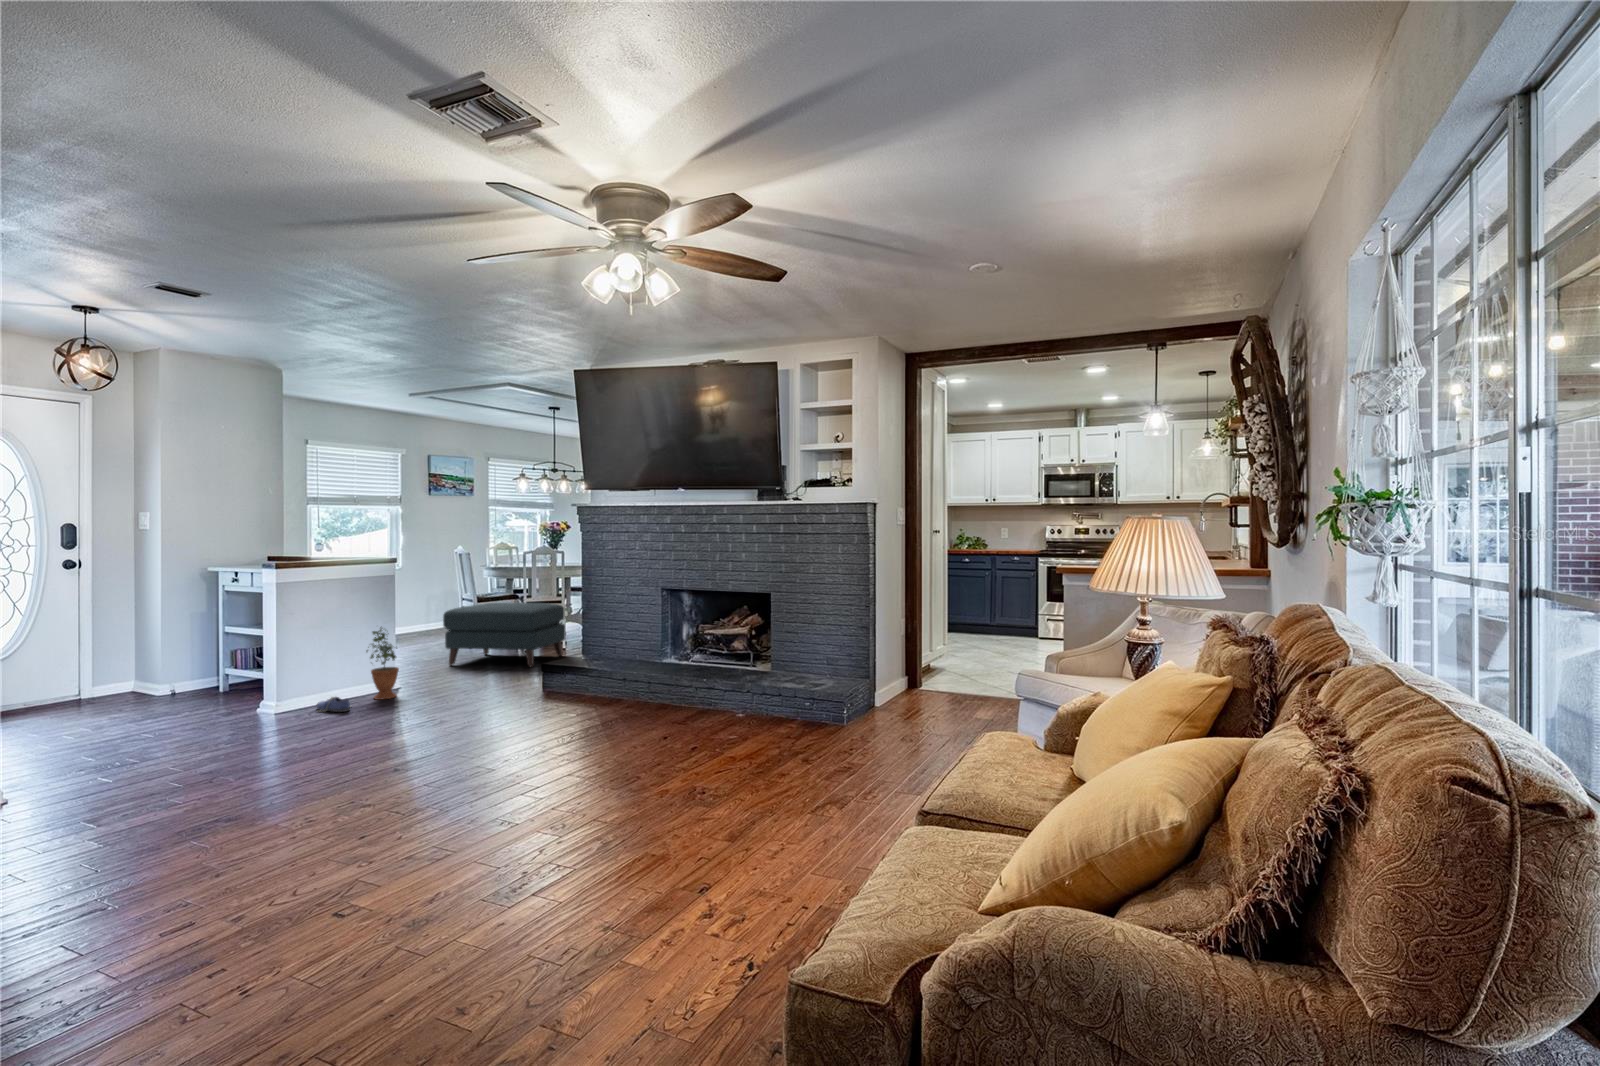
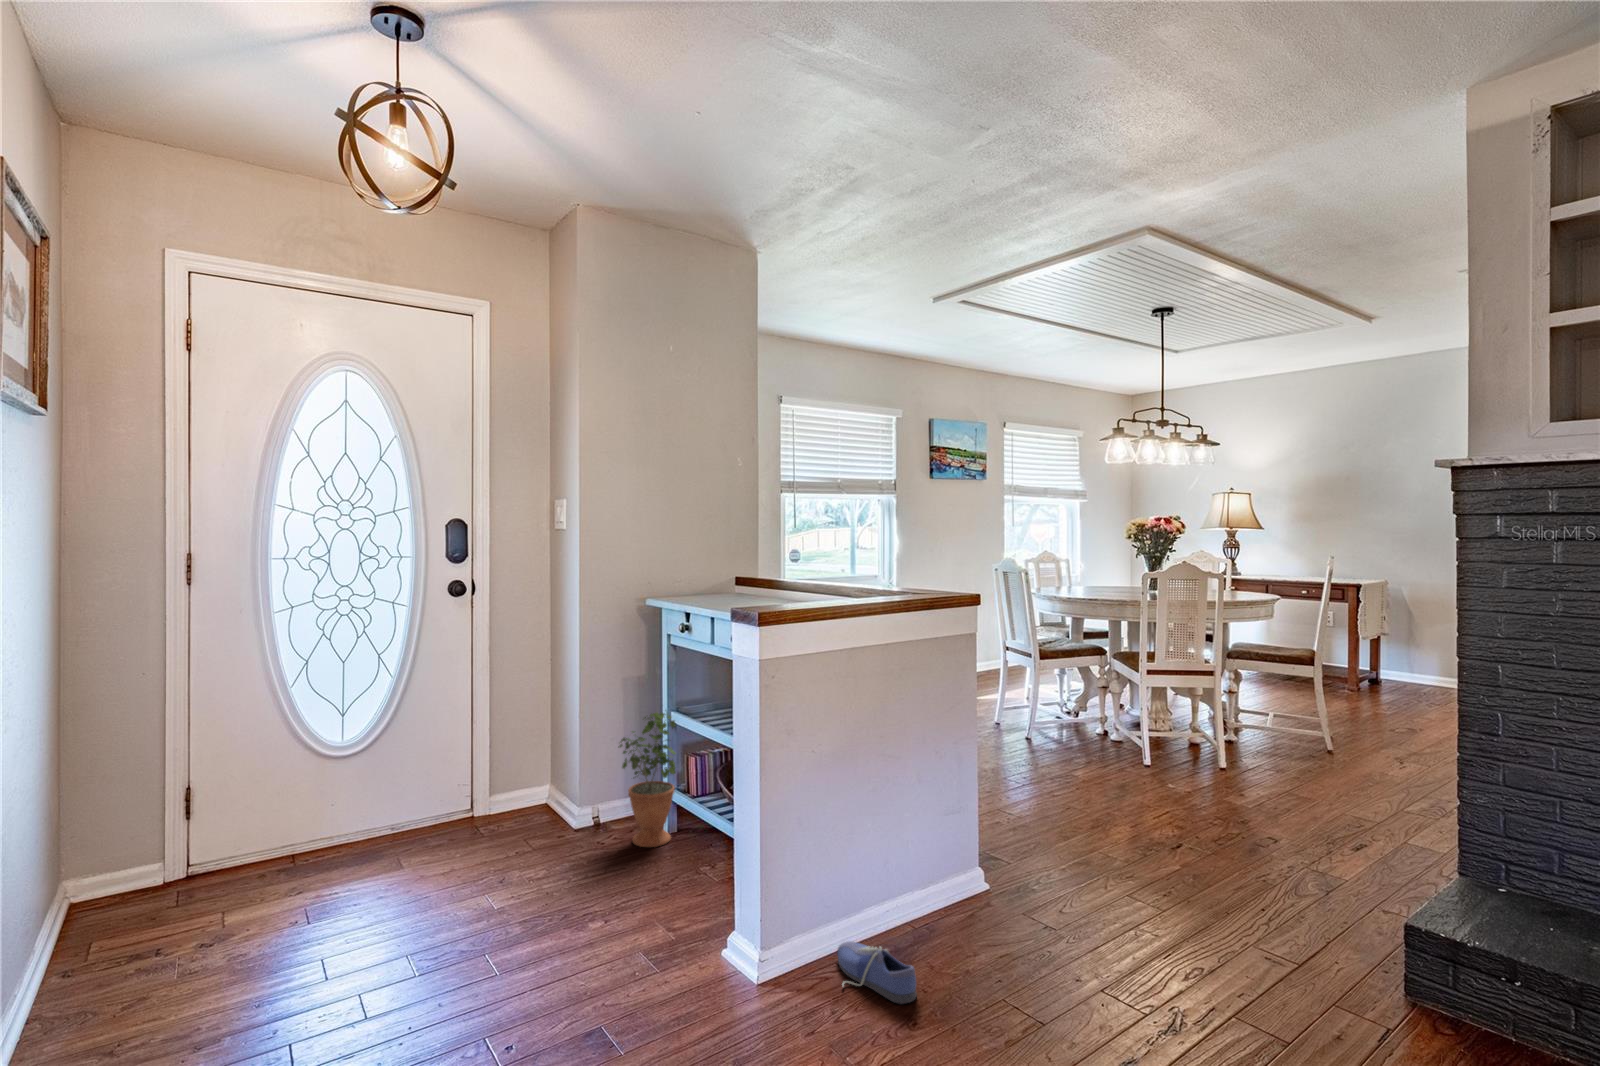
ottoman: present [443,603,565,667] -> none [1021,674,1260,842]
potted plant: present [367,627,399,700] -> present [619,713,676,847]

